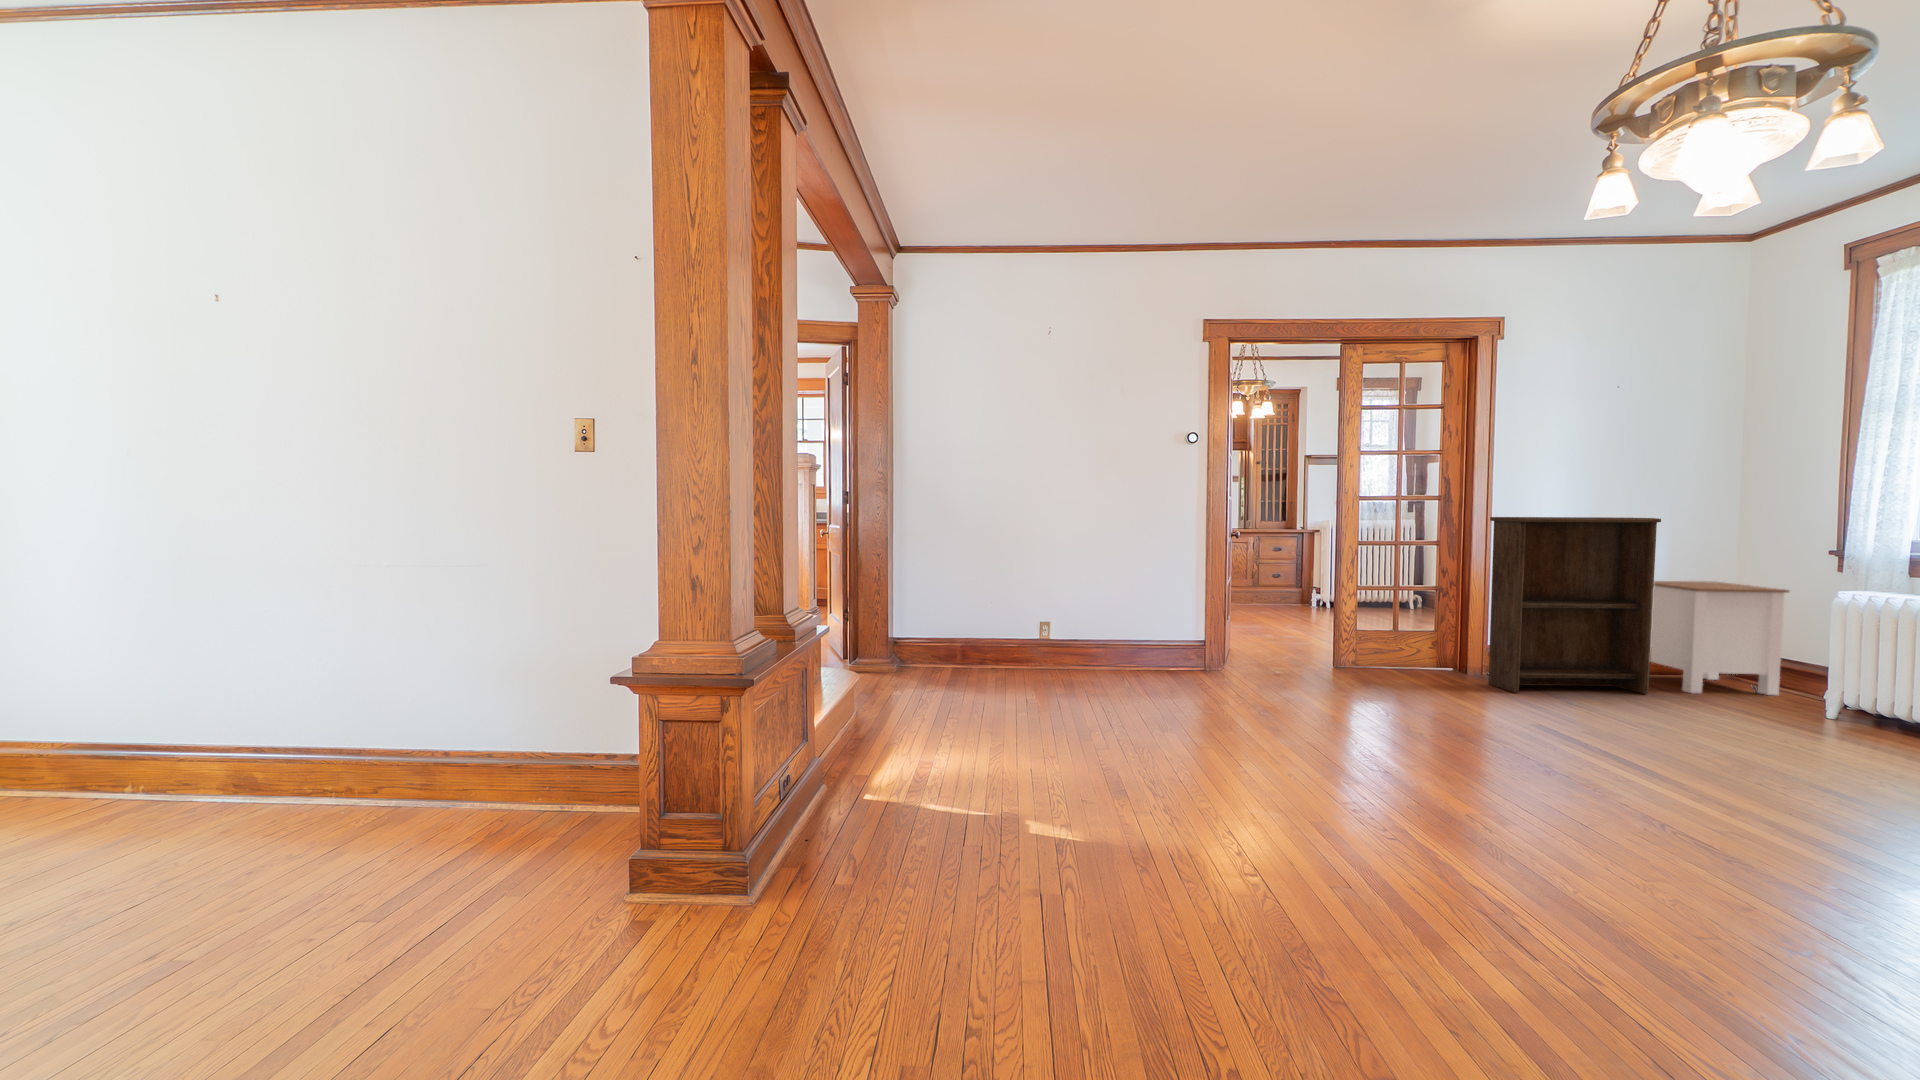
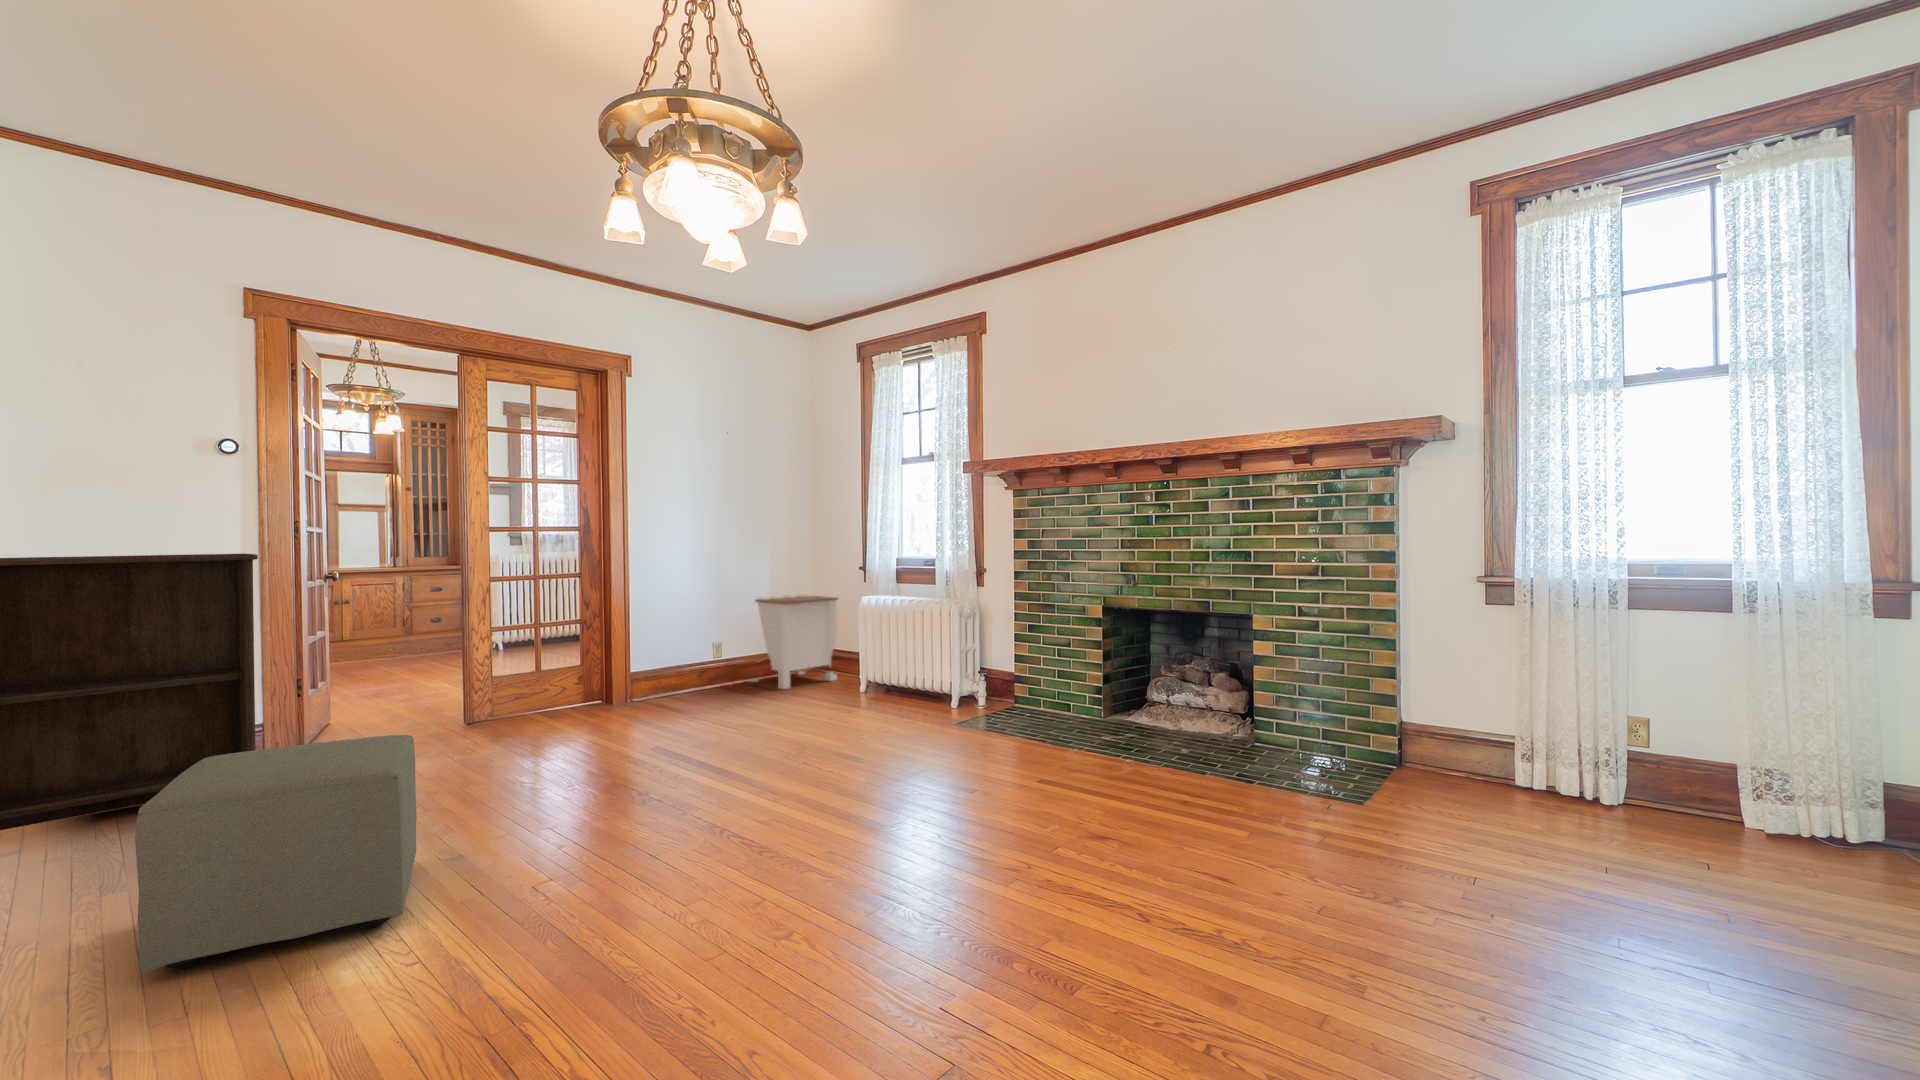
bookshelf: present [1488,517,1661,694] -> present [0,554,258,830]
ottoman: none [1222,656,1378,804] -> present [135,735,417,973]

